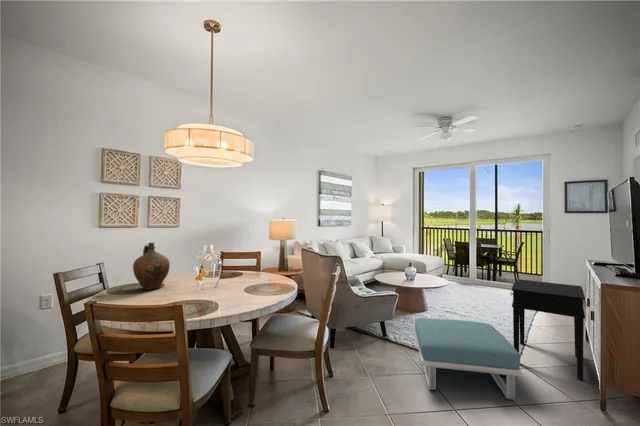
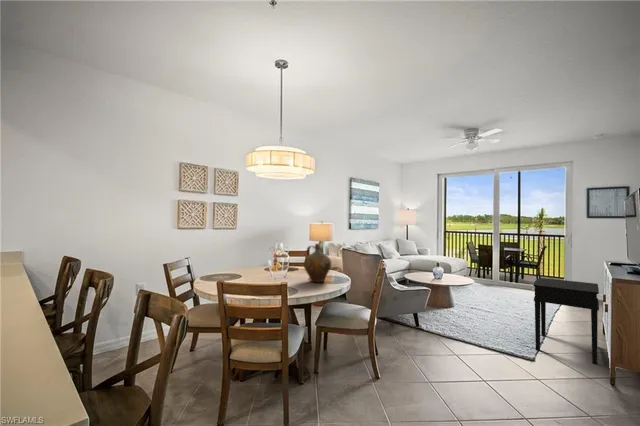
ceramic jug: present [133,243,170,289] -> present [304,244,331,282]
footstool: present [415,318,522,400] -> none [446,310,542,376]

